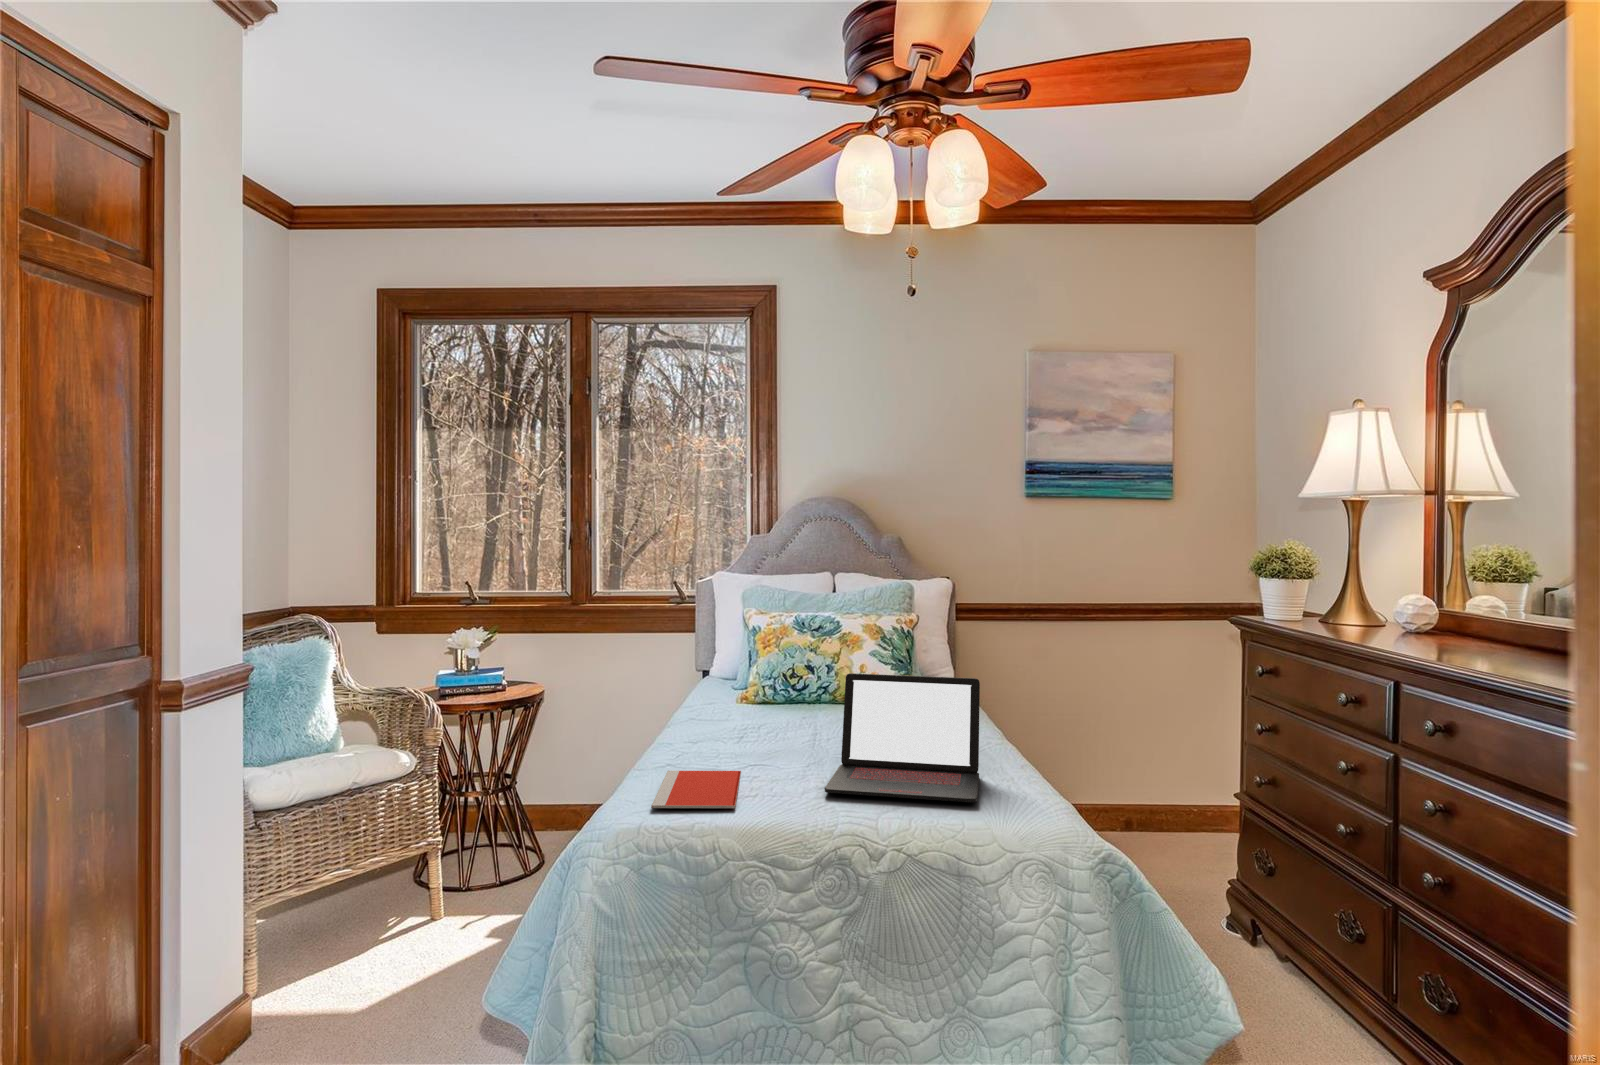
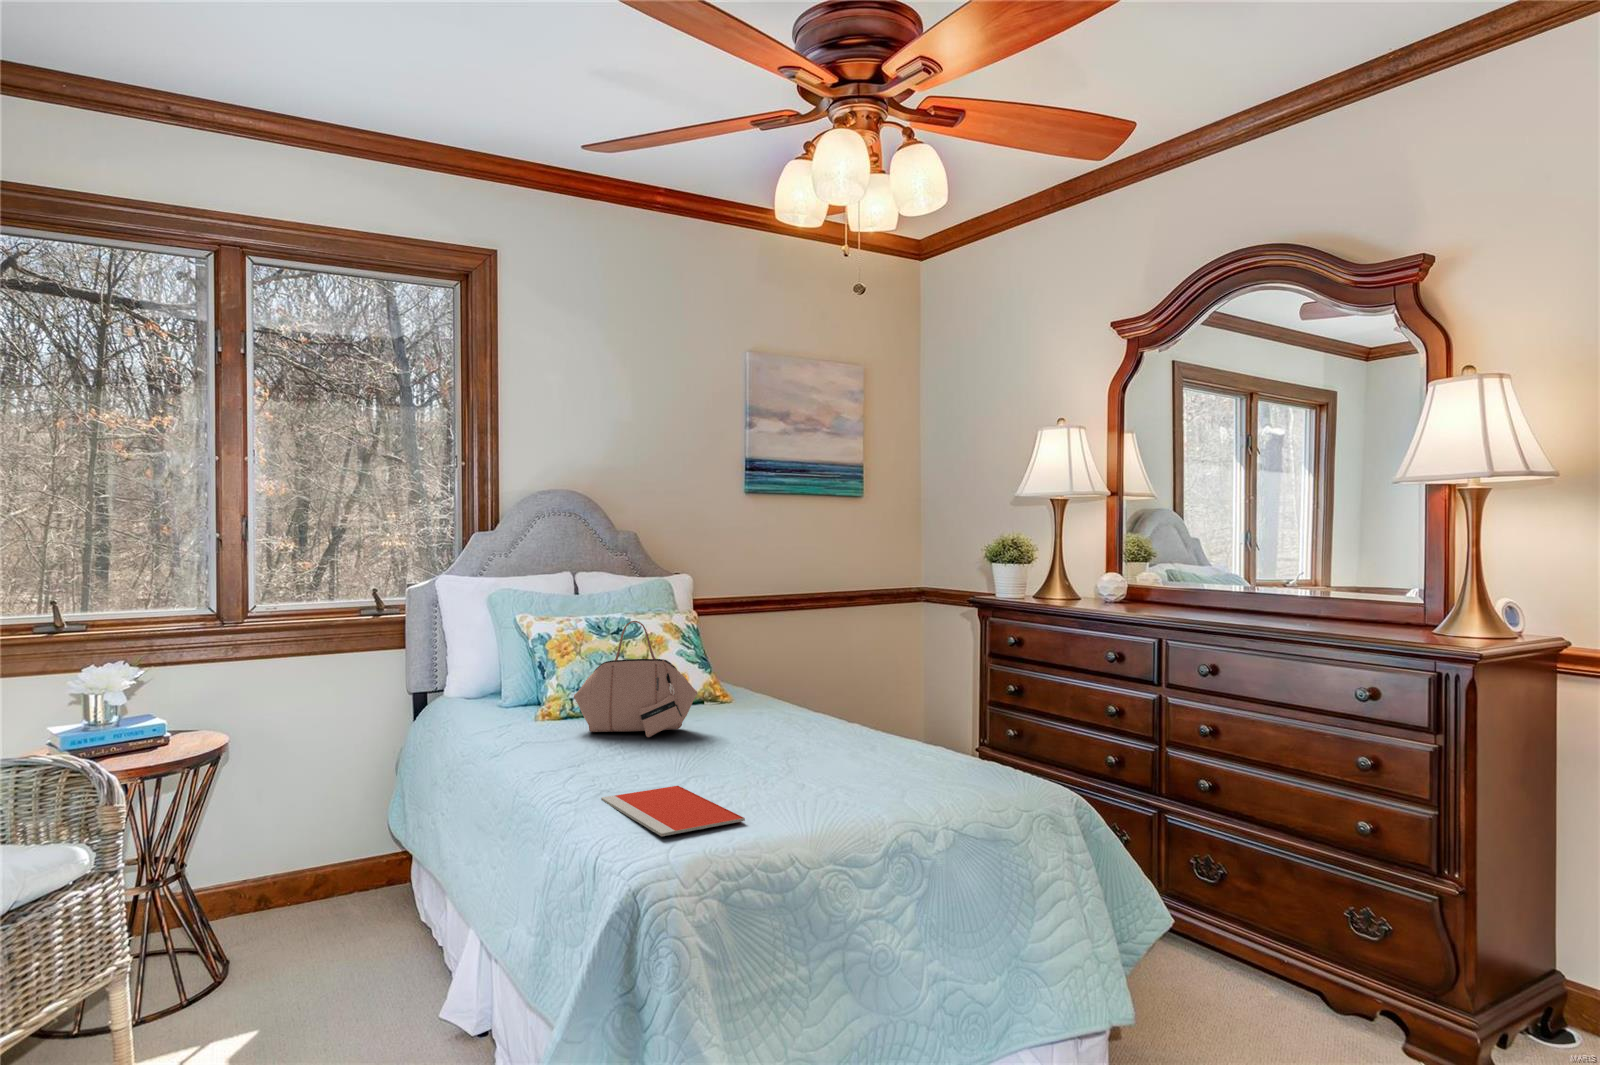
handbag: none [745,620,842,727] -> present [574,621,697,737]
laptop: present [825,673,980,802] -> none [763,663,940,791]

